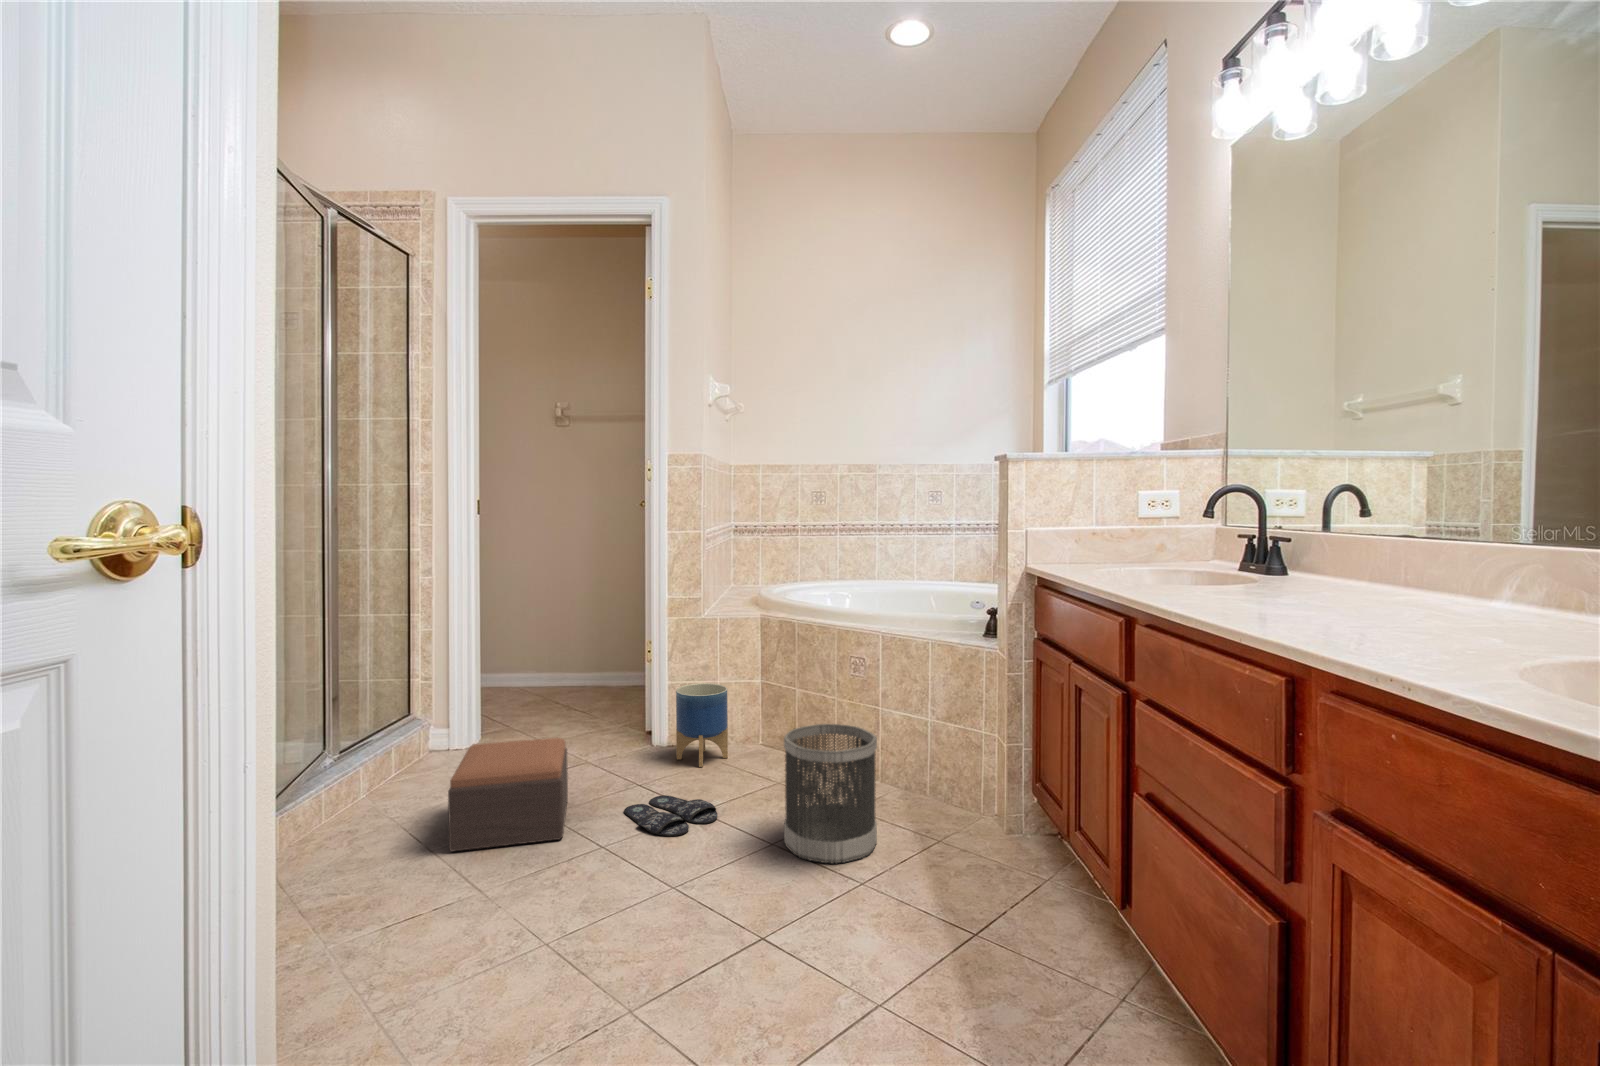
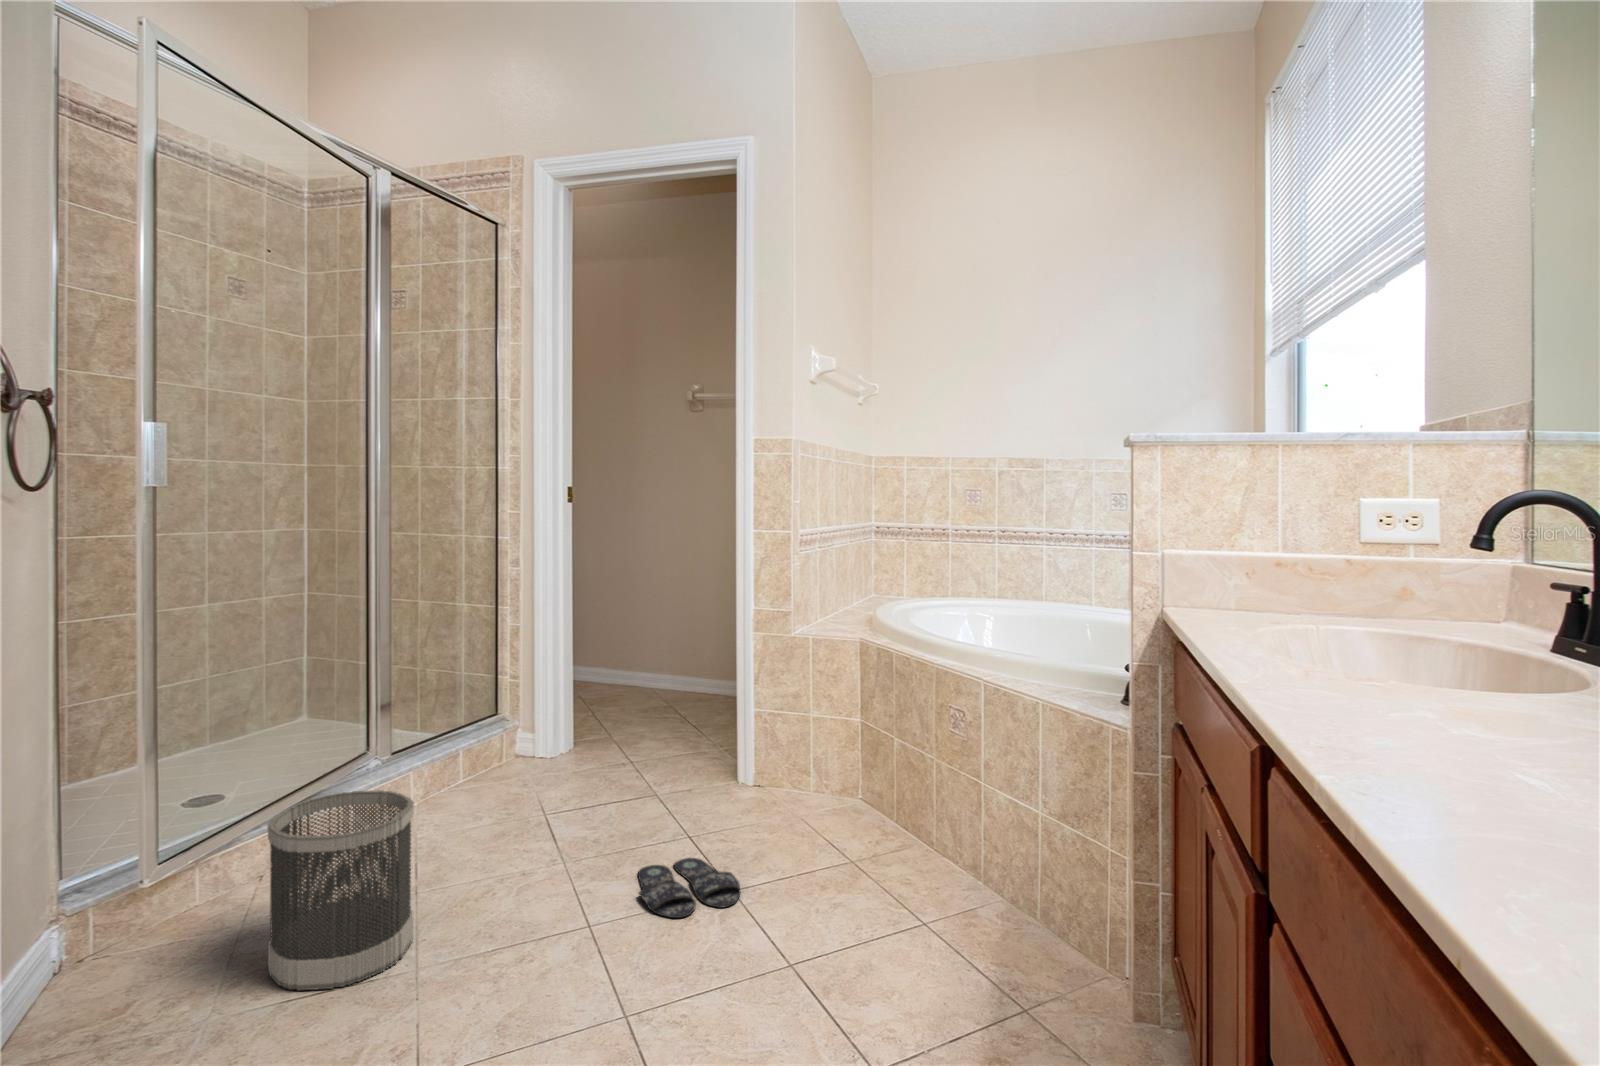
planter: present [676,683,728,767] -> none [742,721,805,826]
wastebasket: present [784,724,877,863] -> present [268,790,414,990]
footstool: present [448,738,568,852] -> none [431,767,591,896]

